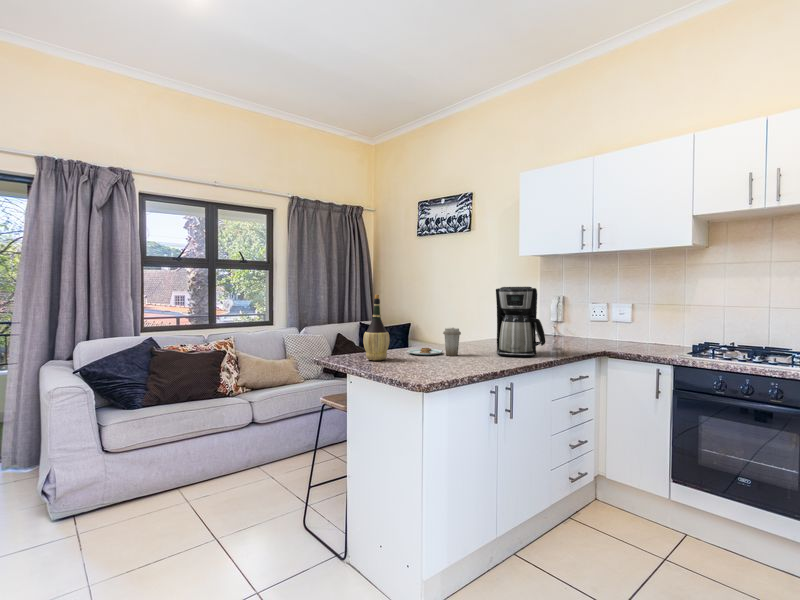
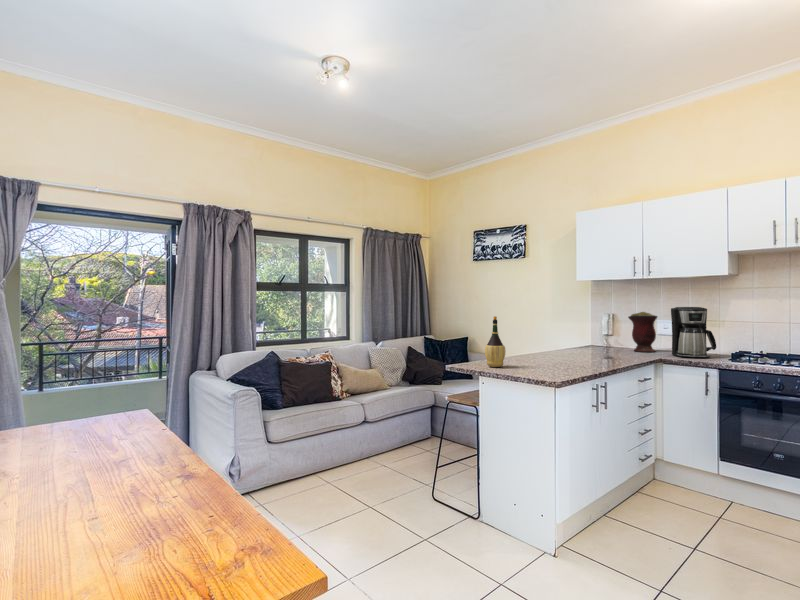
coffee maker: present [496,287,546,357] -> present [671,307,716,358]
vase: none [575,293,610,343] -> present [628,312,657,352]
plate: present [407,328,461,356] -> none [510,341,555,363]

